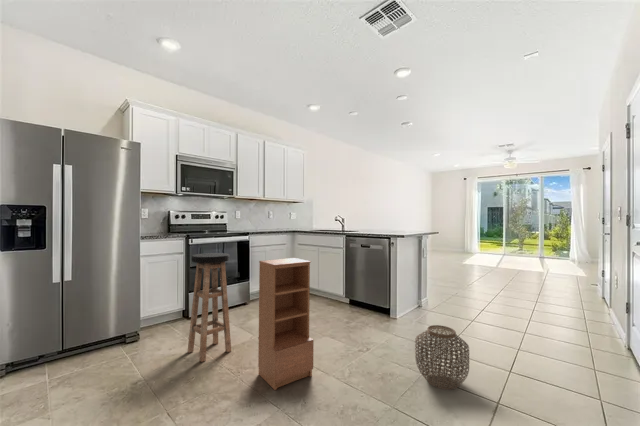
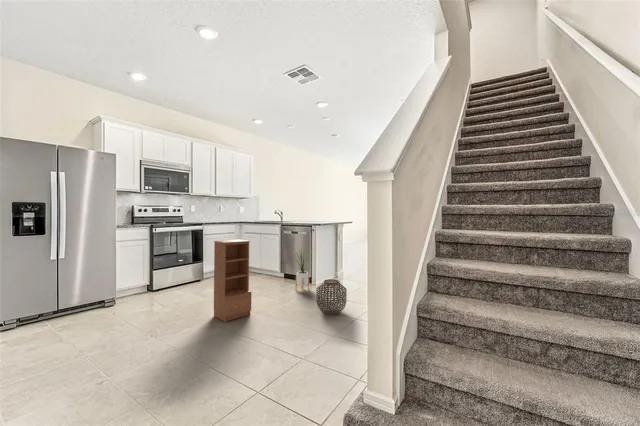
bar stool: present [188,253,231,362] -> none [159,238,193,313]
house plant: none [363,263,398,331] -> present [295,250,312,291]

